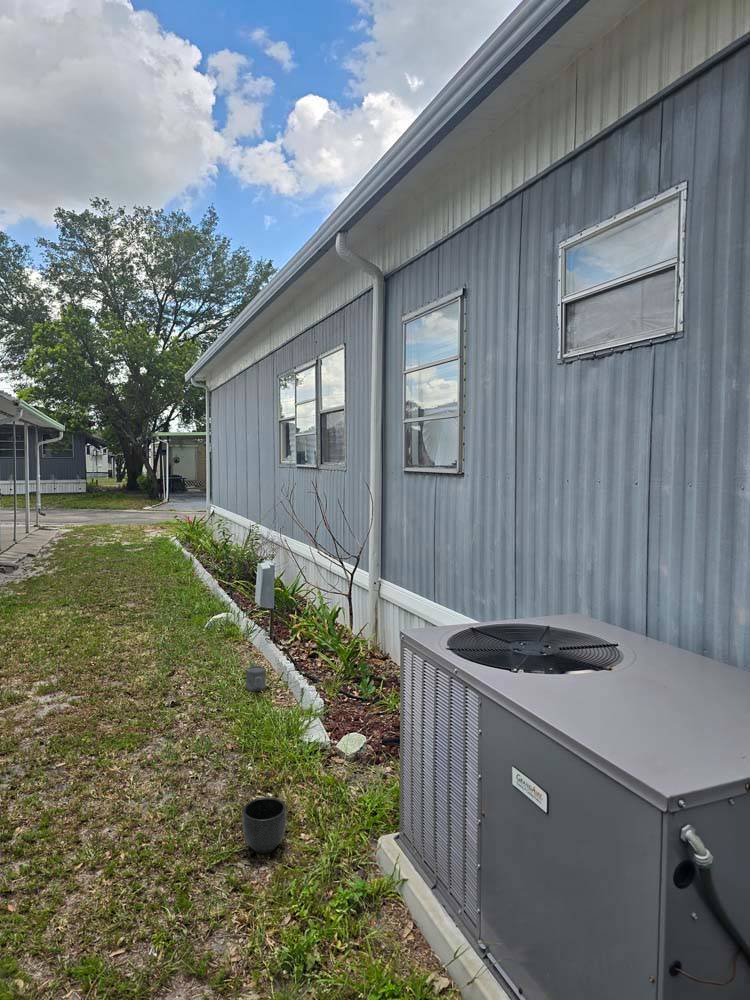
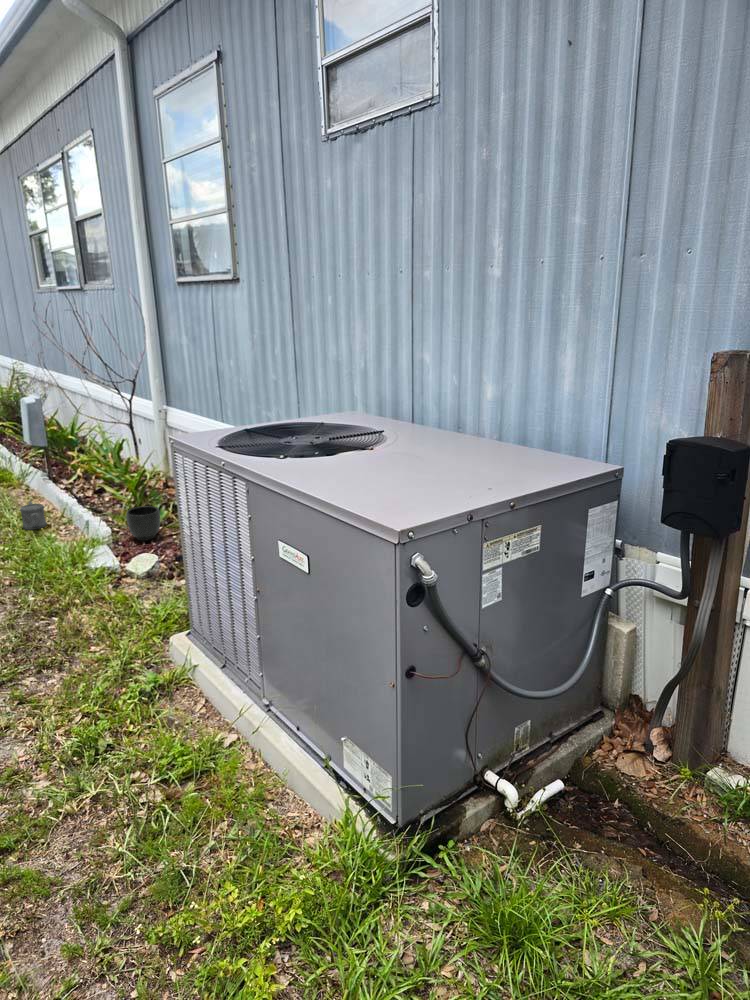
planter: present [242,798,286,854] -> present [126,506,160,541]

